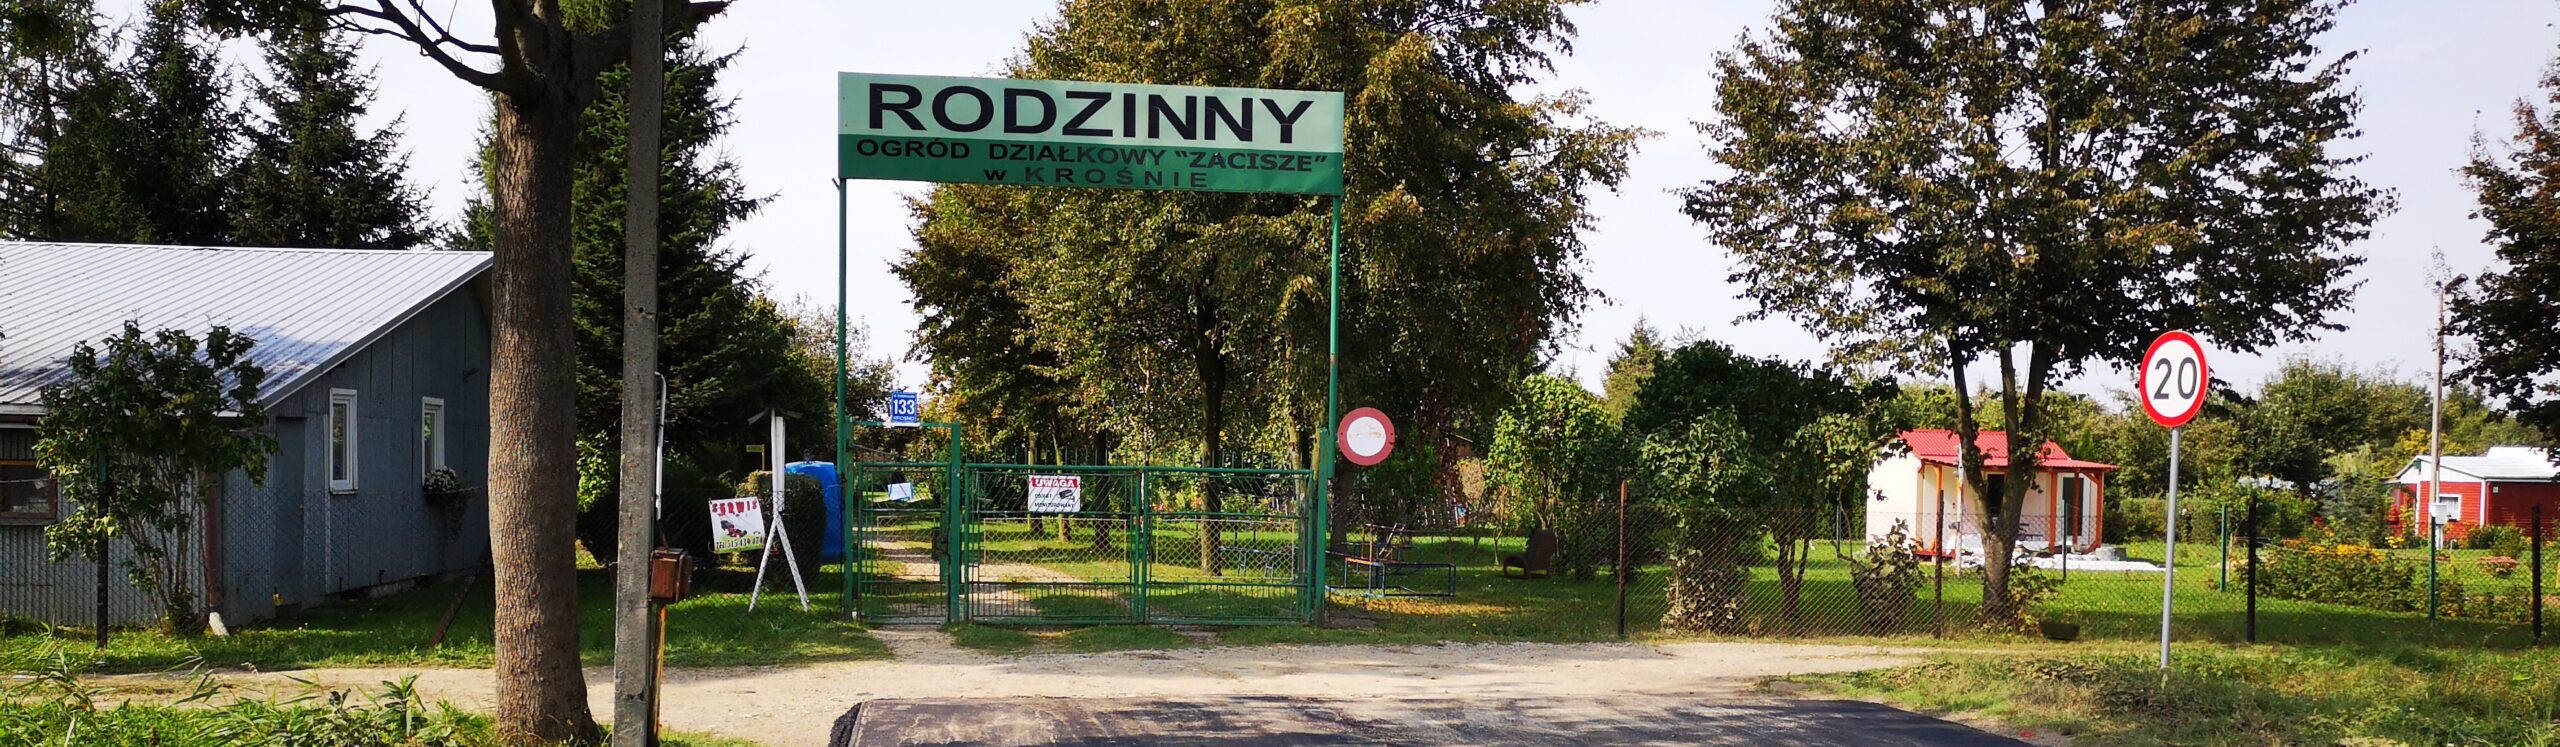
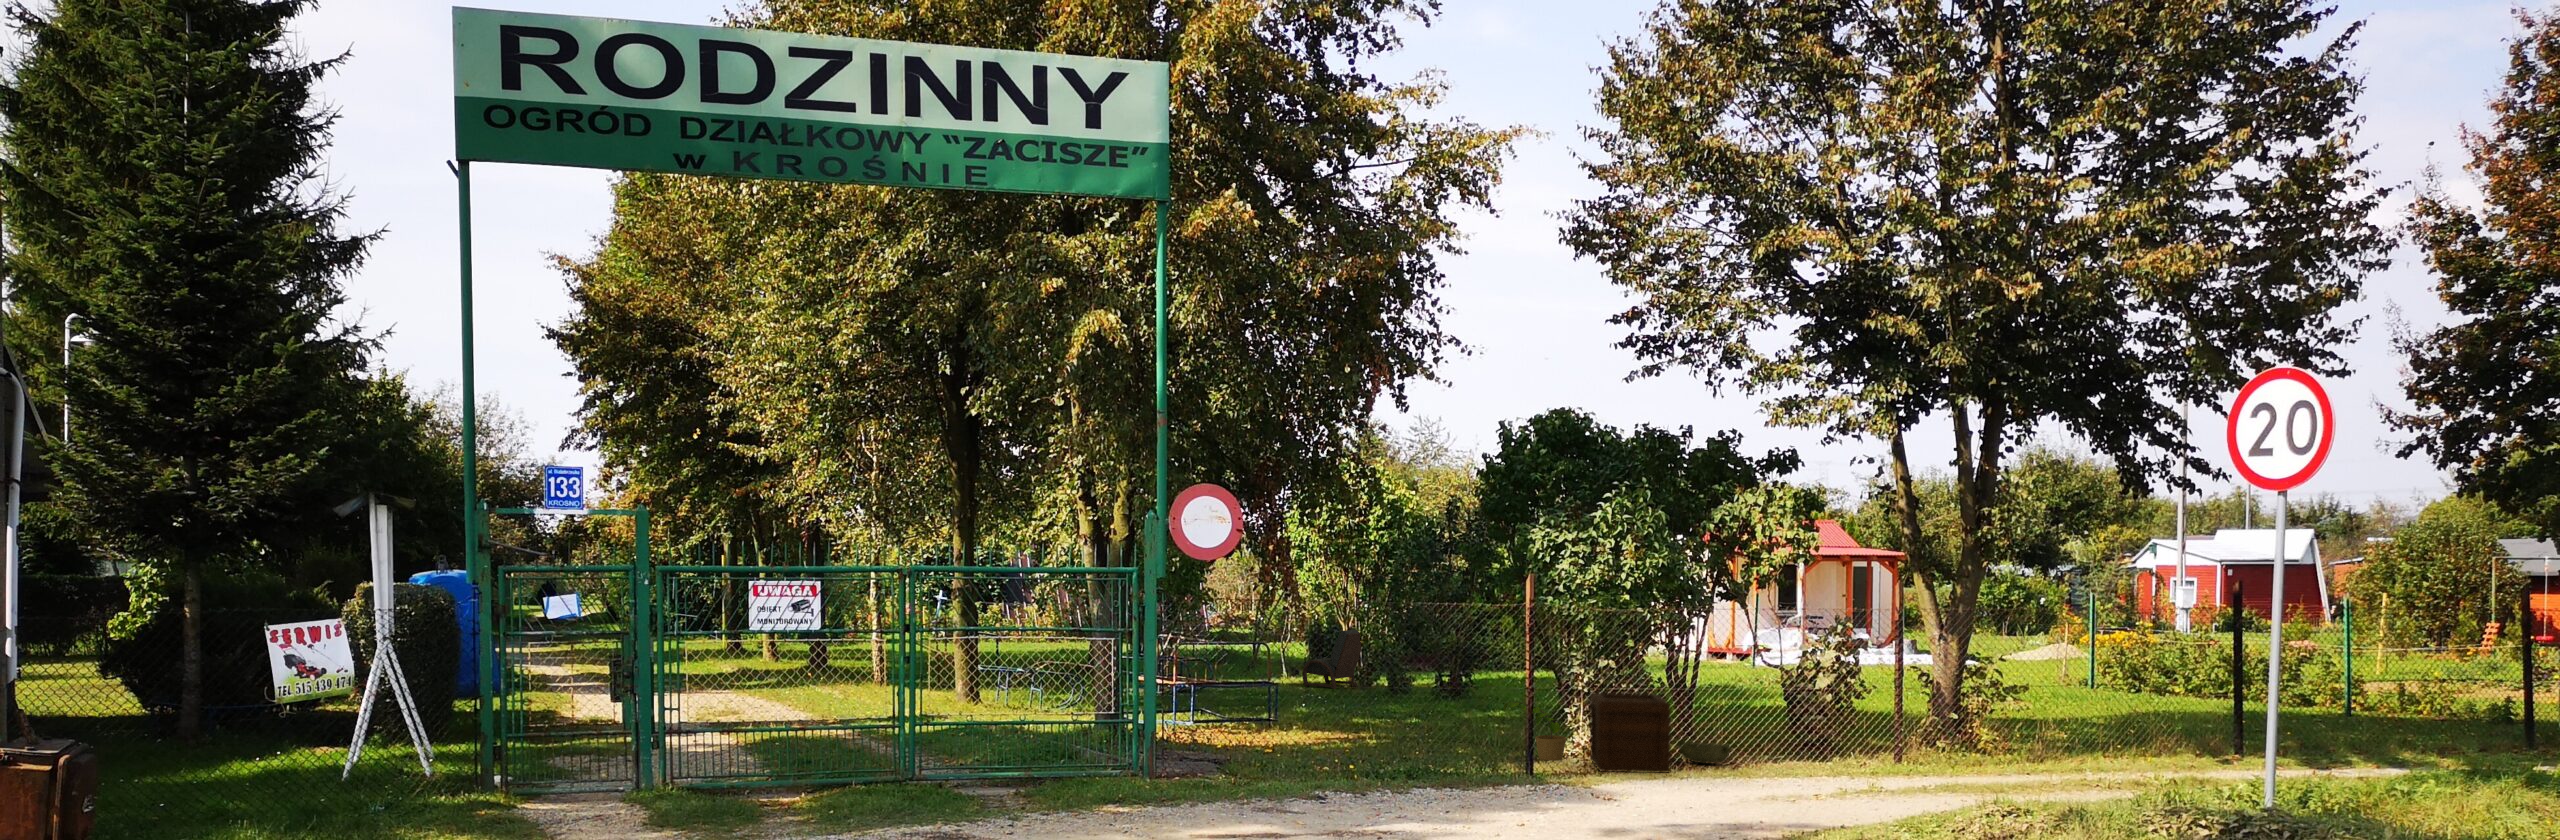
wooden crate: none [1676,579,1735,643] -> present [1590,693,1671,773]
potted plant: none [1611,584,1661,632] -> present [1504,702,1566,761]
woven basket: present [2038,621,2081,639] -> present [1678,741,1730,764]

